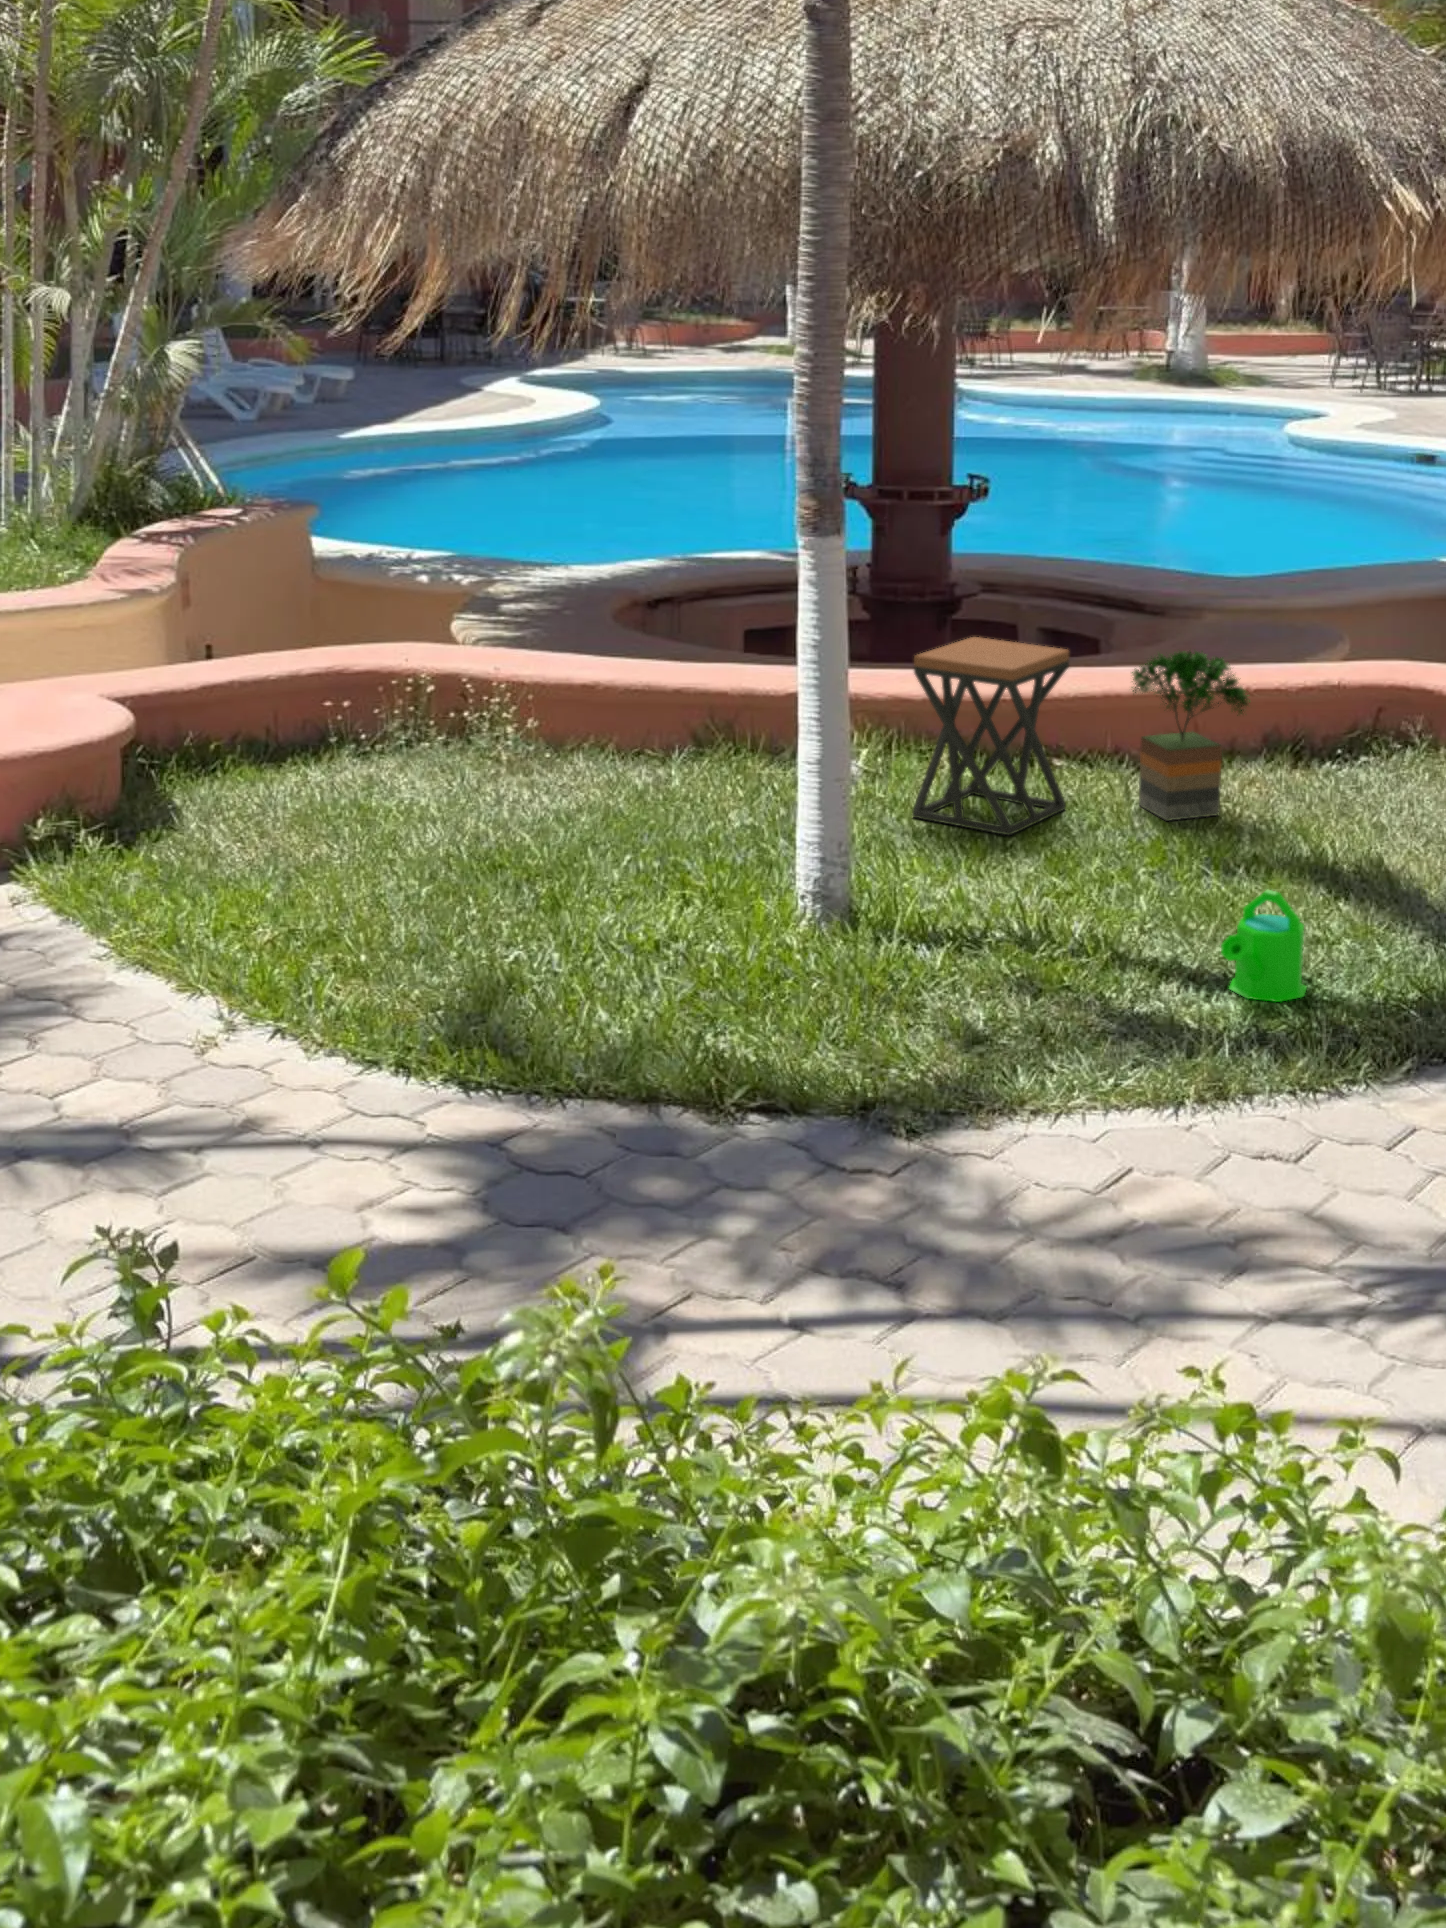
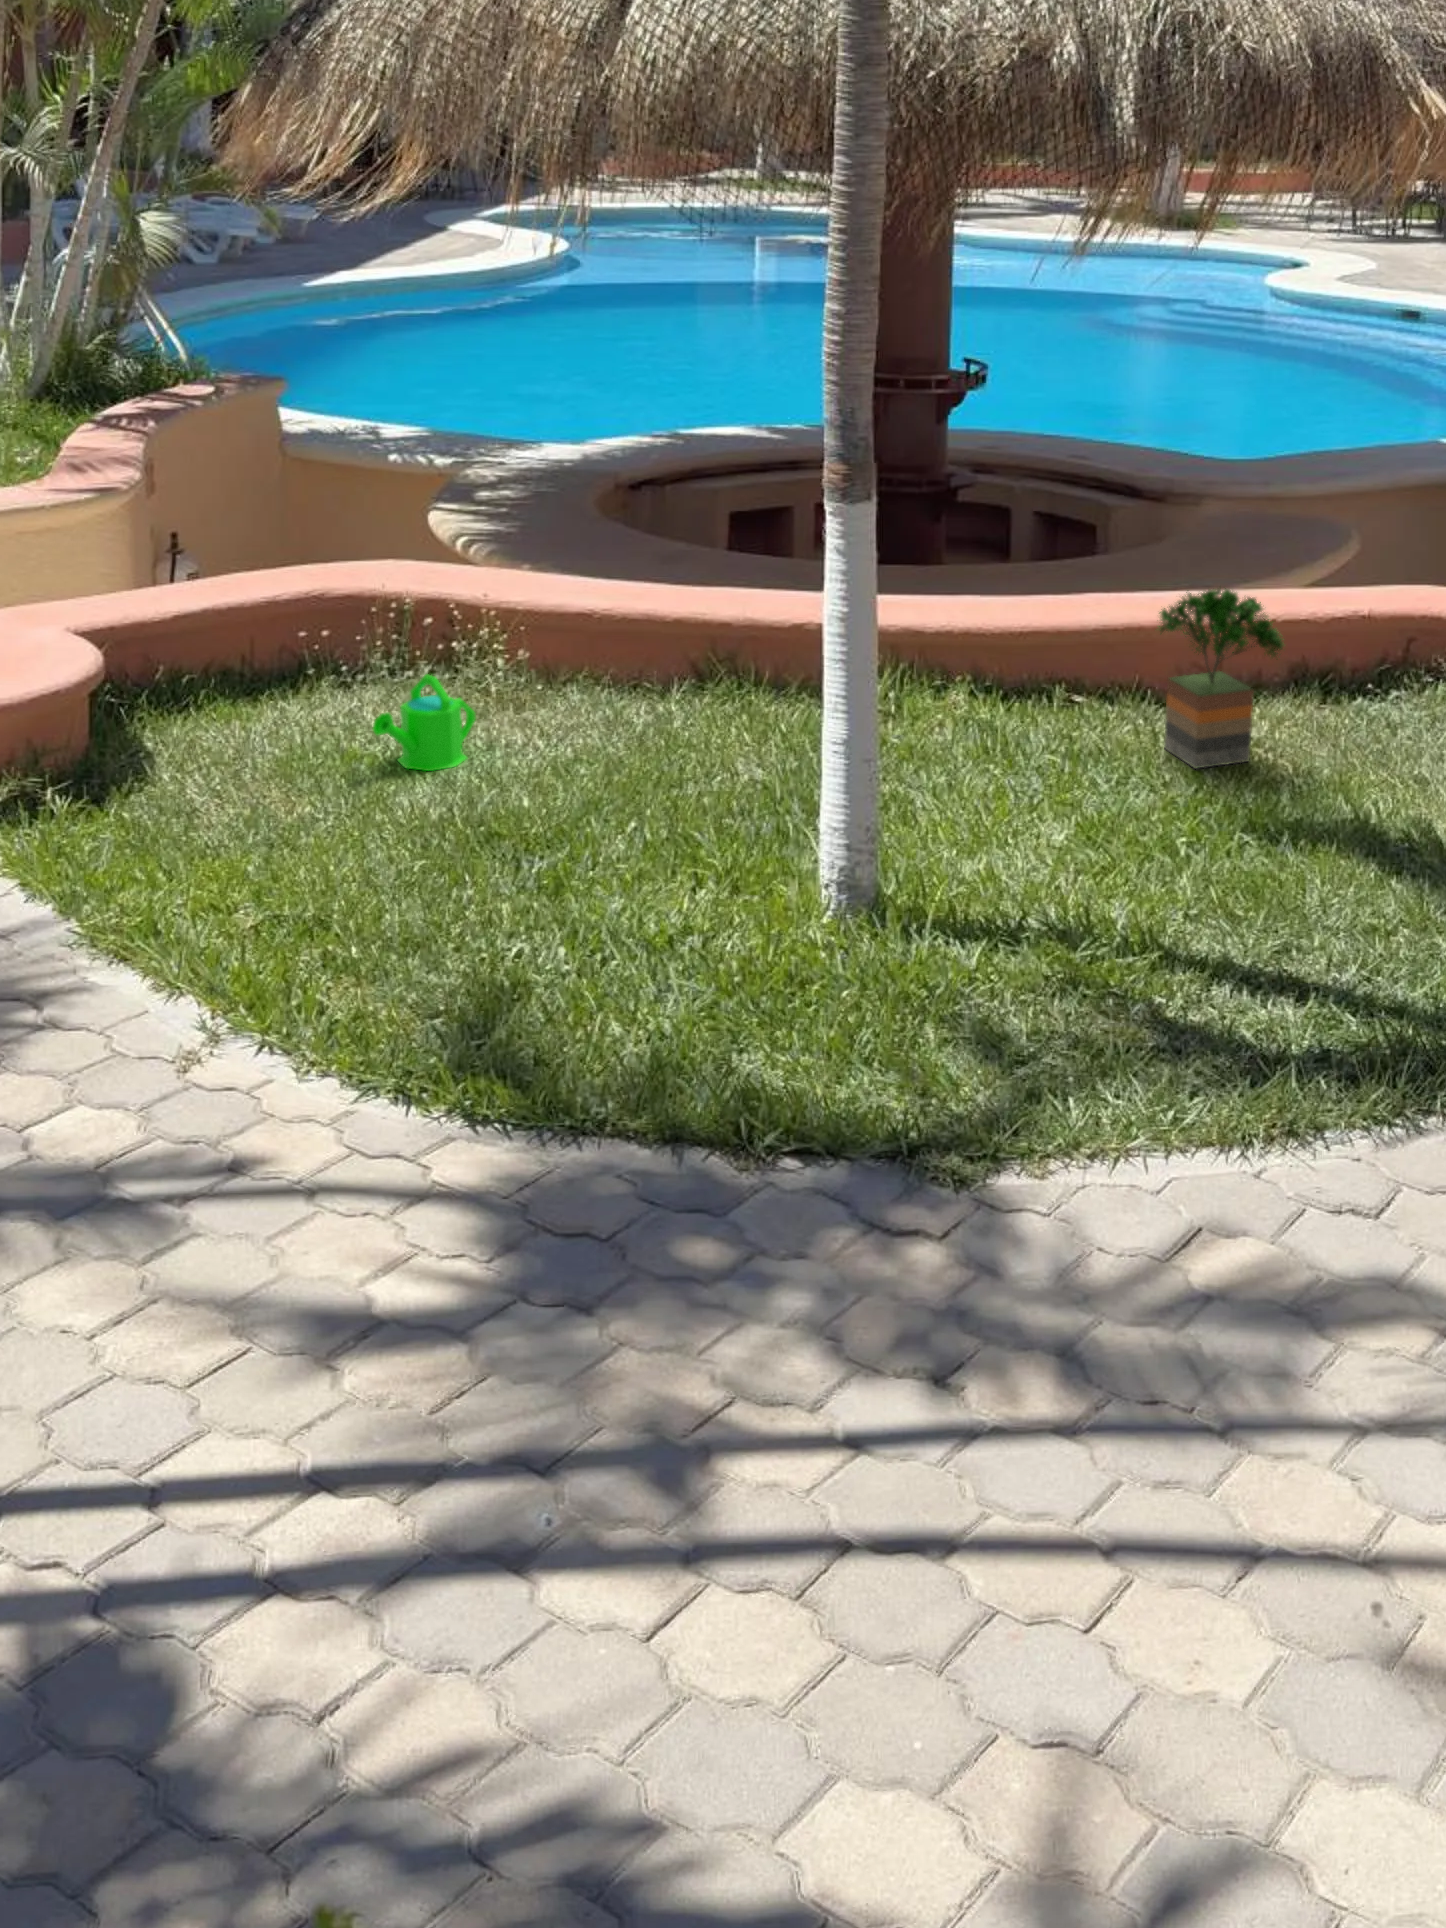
stool: present [912,637,1069,835] -> none [929,571,1095,788]
watering can: present [1221,890,1307,1002] -> present [373,675,475,771]

